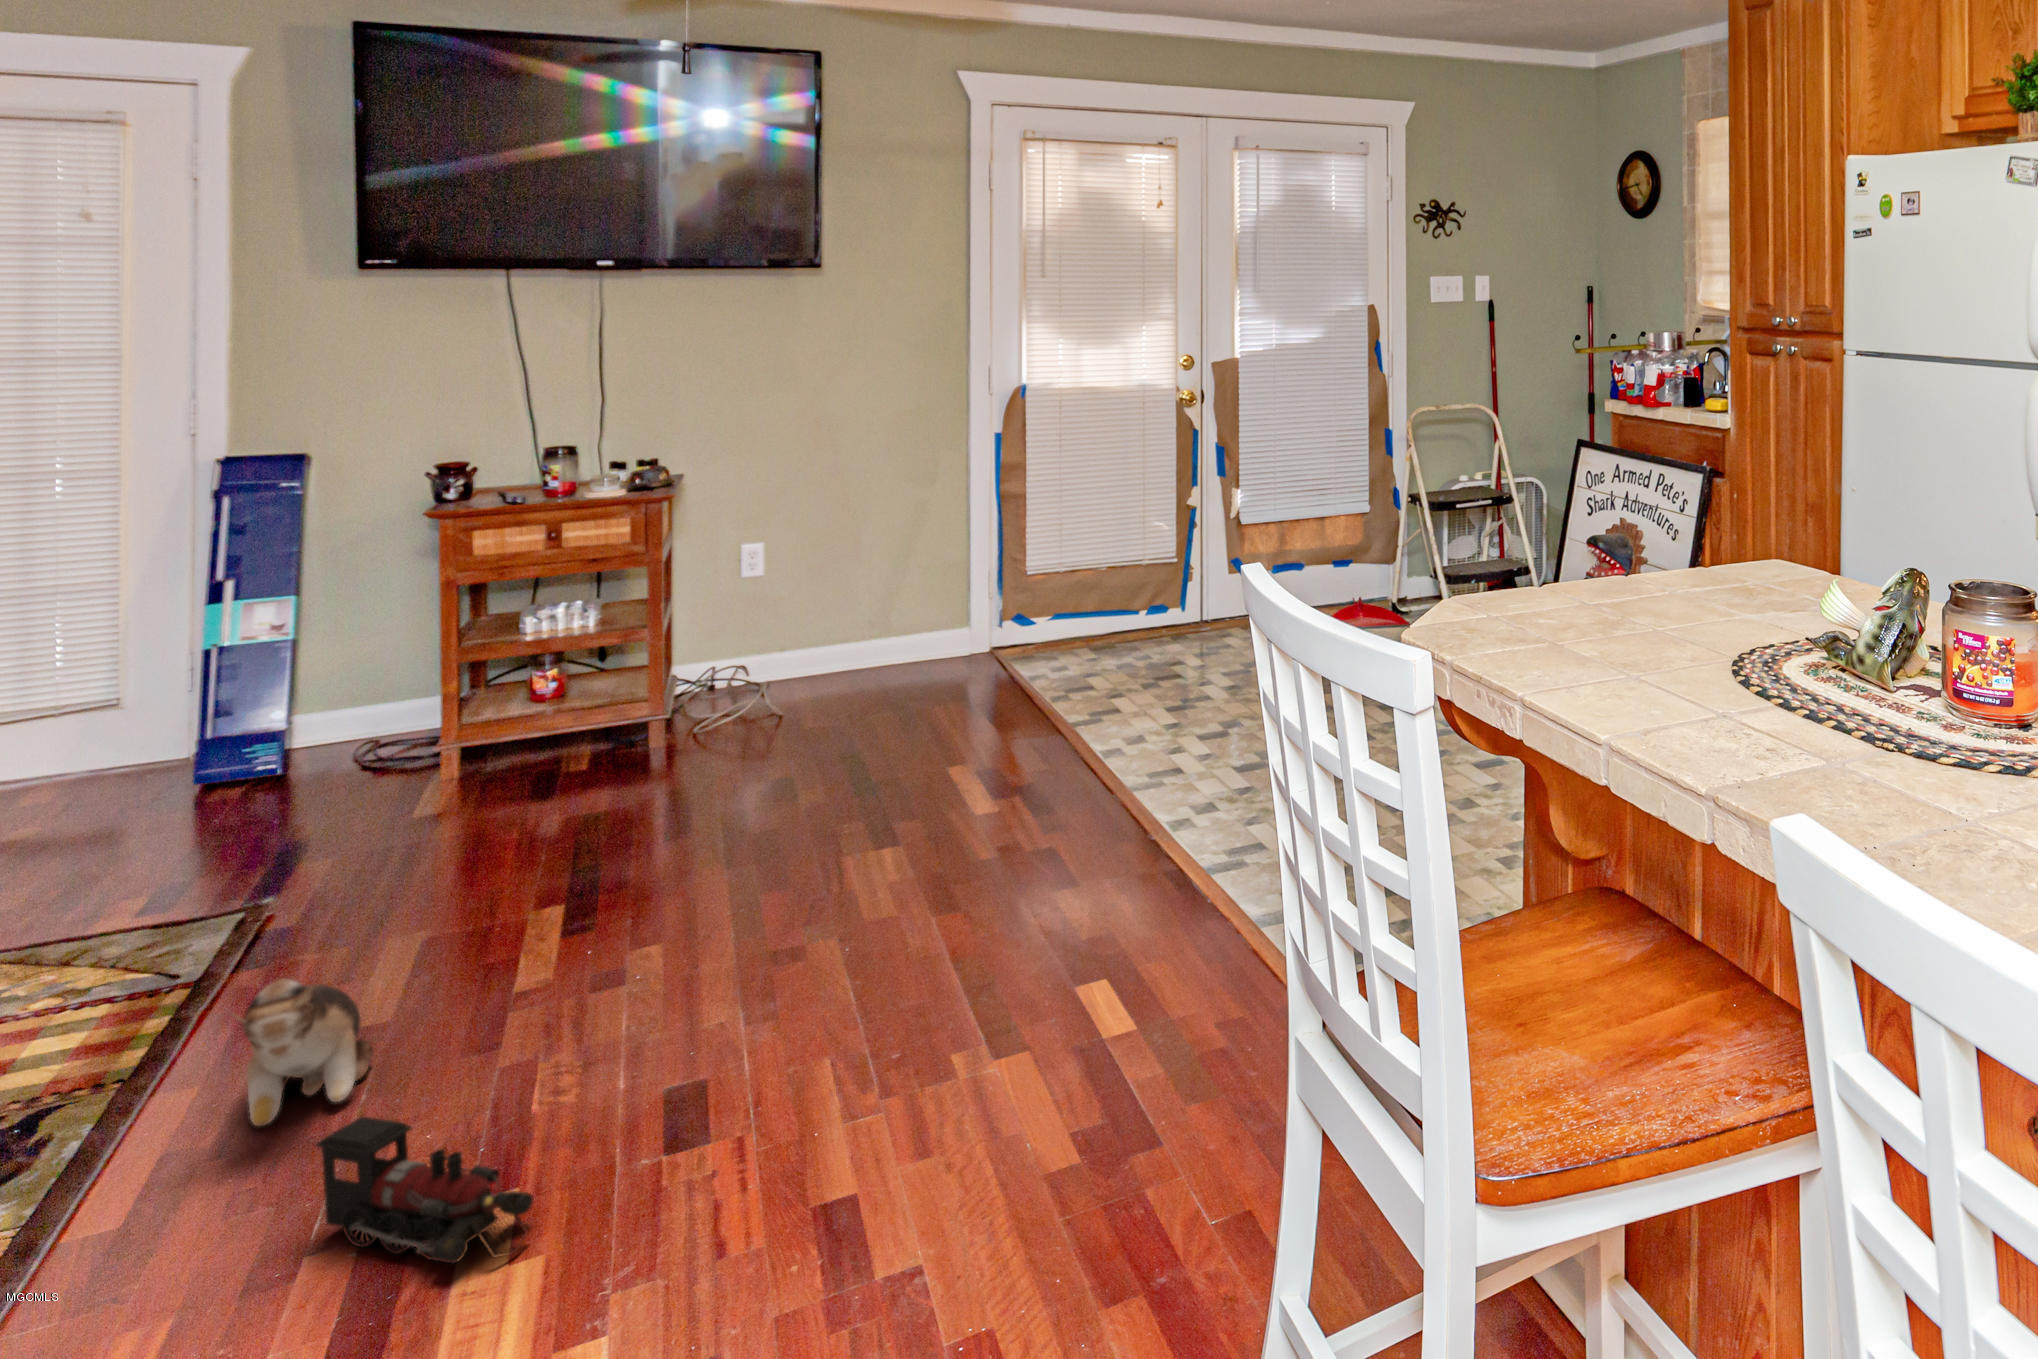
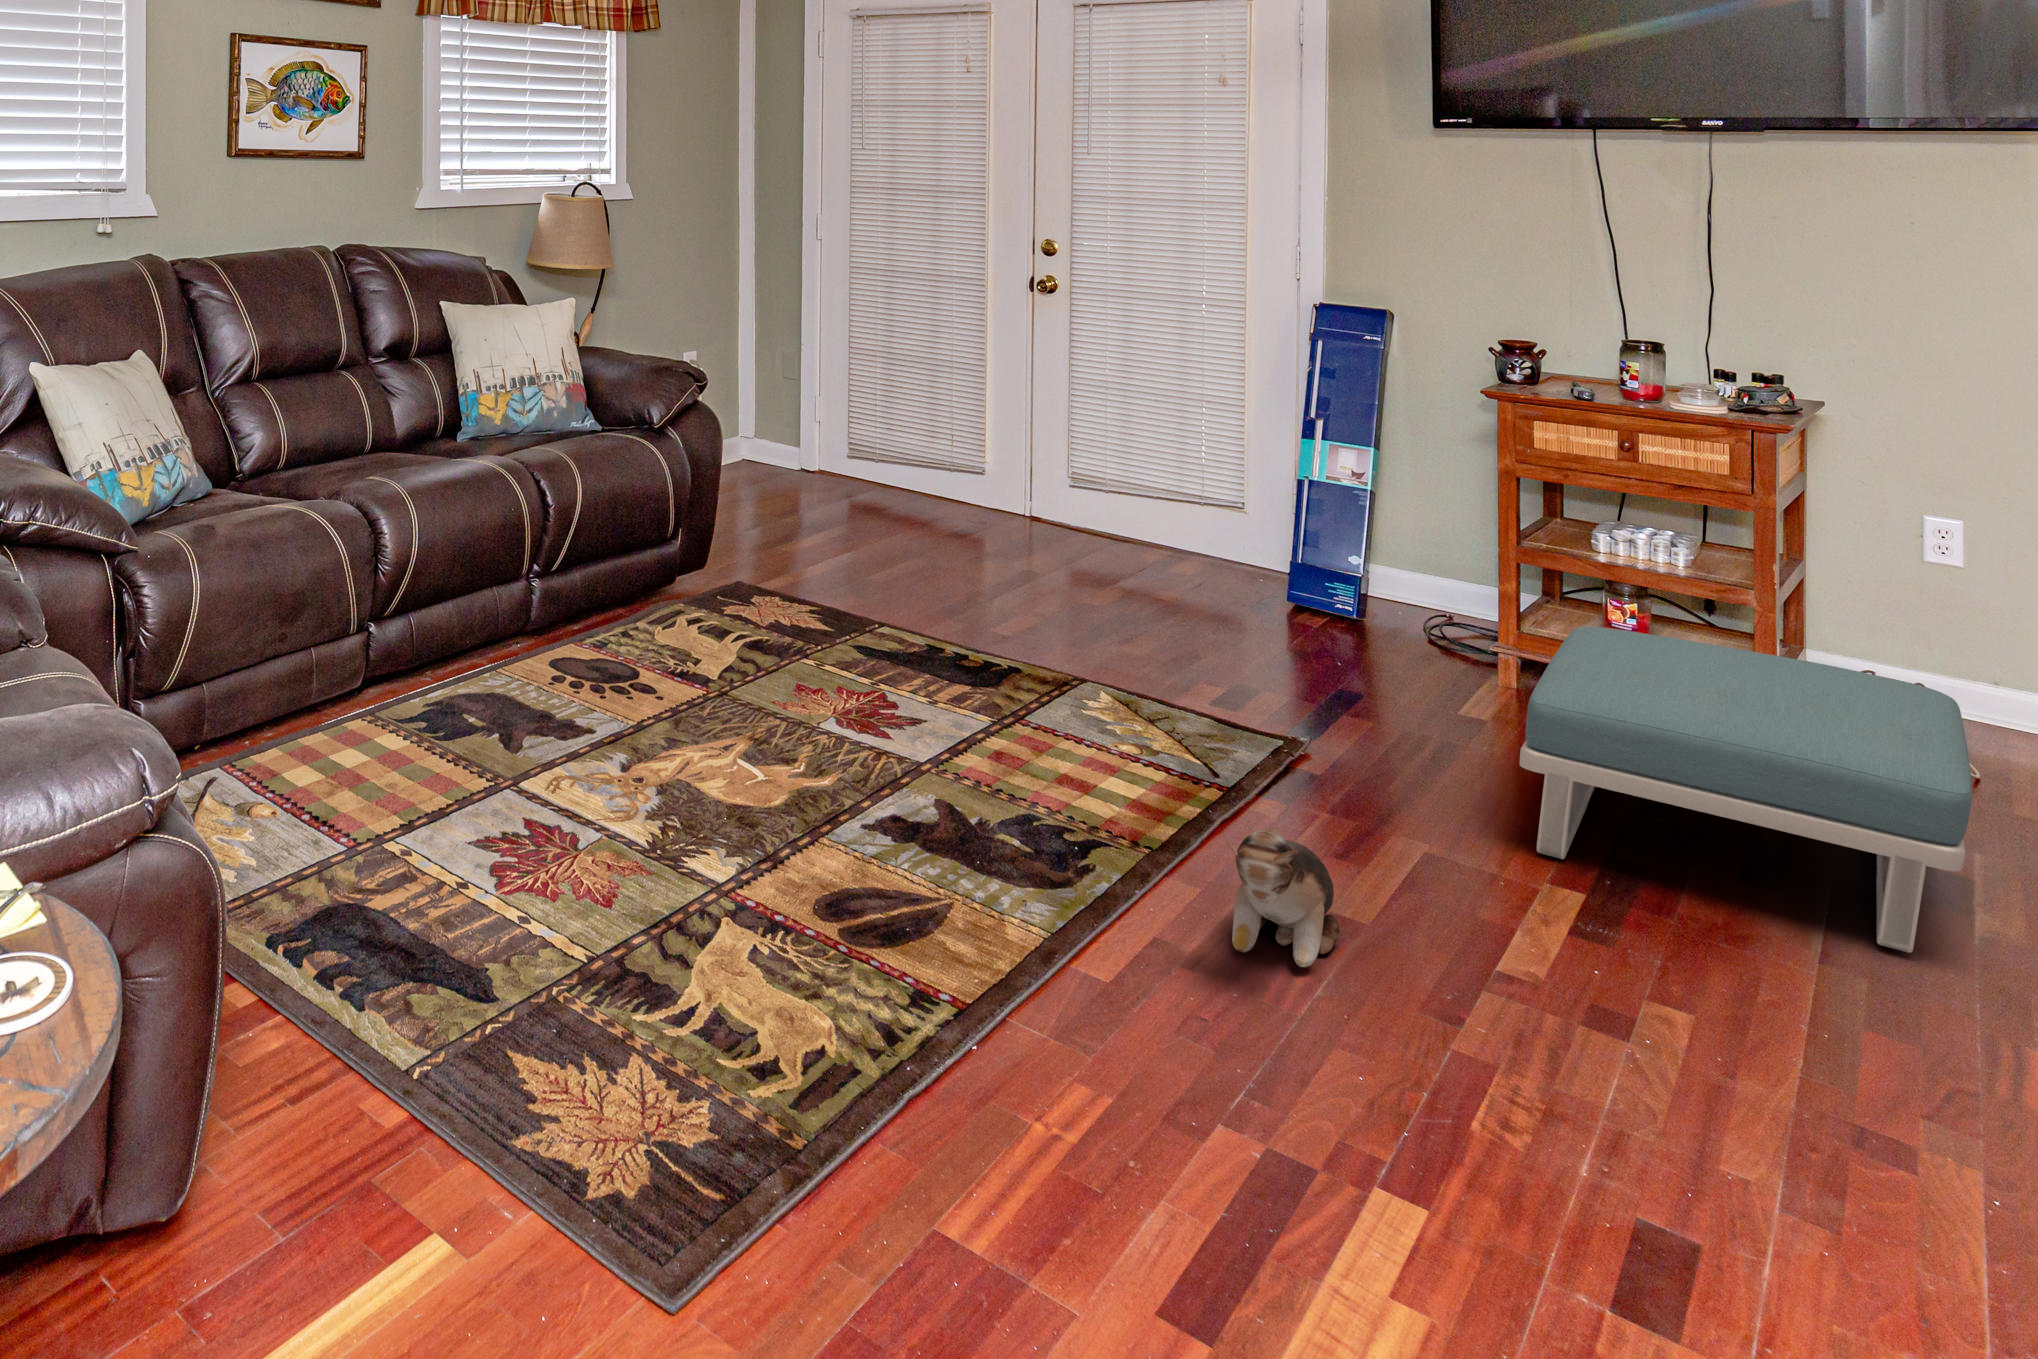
footstool: none [515,663,835,898] -> present [1519,627,1972,953]
toy train: present [316,1117,533,1263] -> none [1264,1004,1449,1244]

